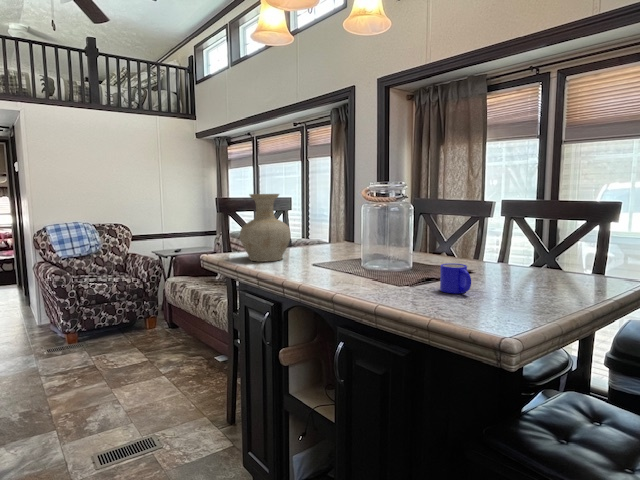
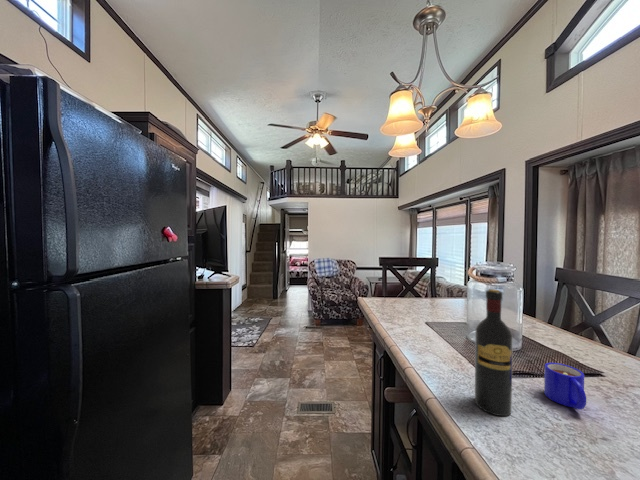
vase: present [240,194,291,262] -> none [383,257,422,309]
wine bottle: none [399,195,429,307] -> present [475,289,513,416]

